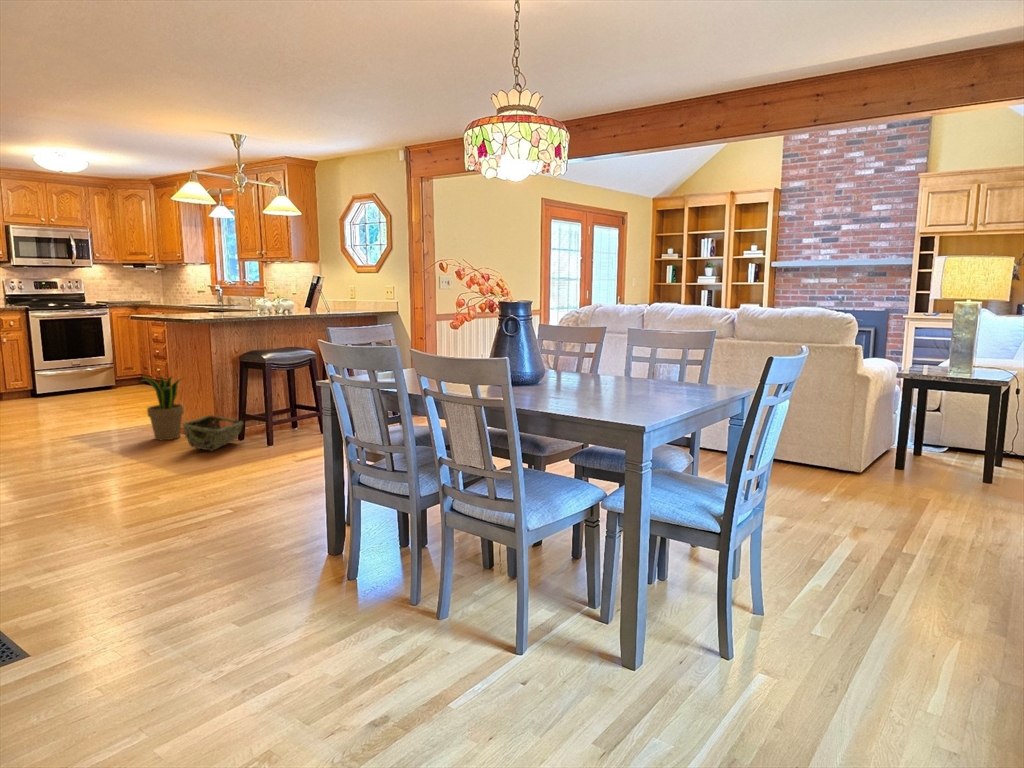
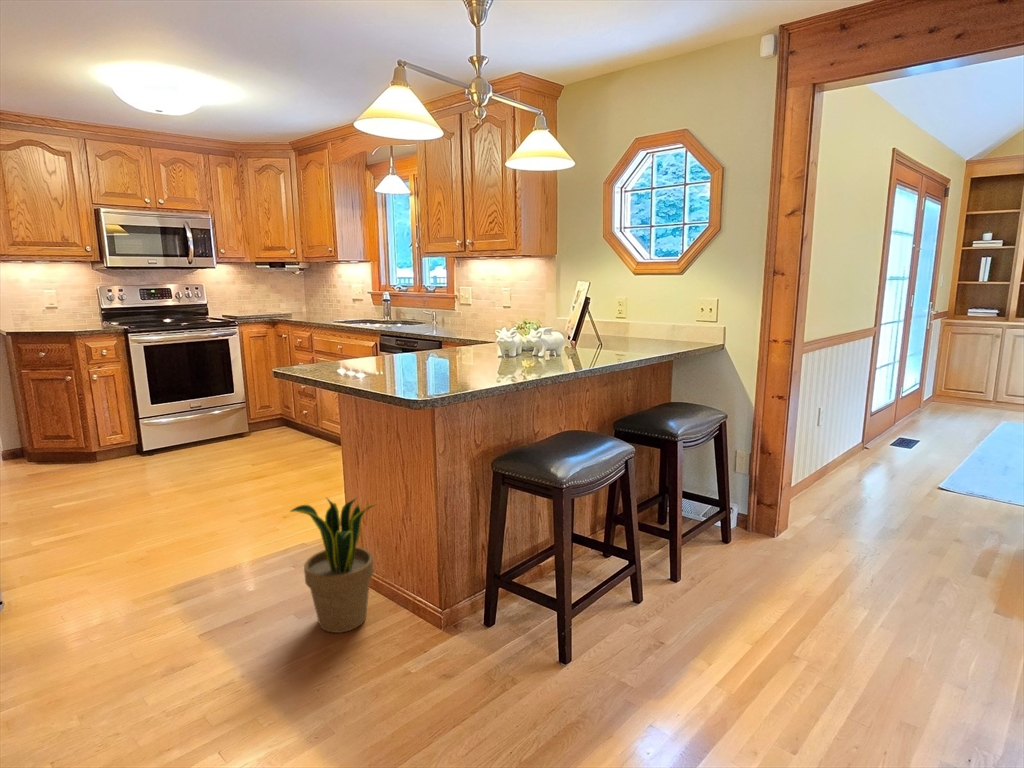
woven basket: present [182,415,243,451] -> none [389,592,506,715]

